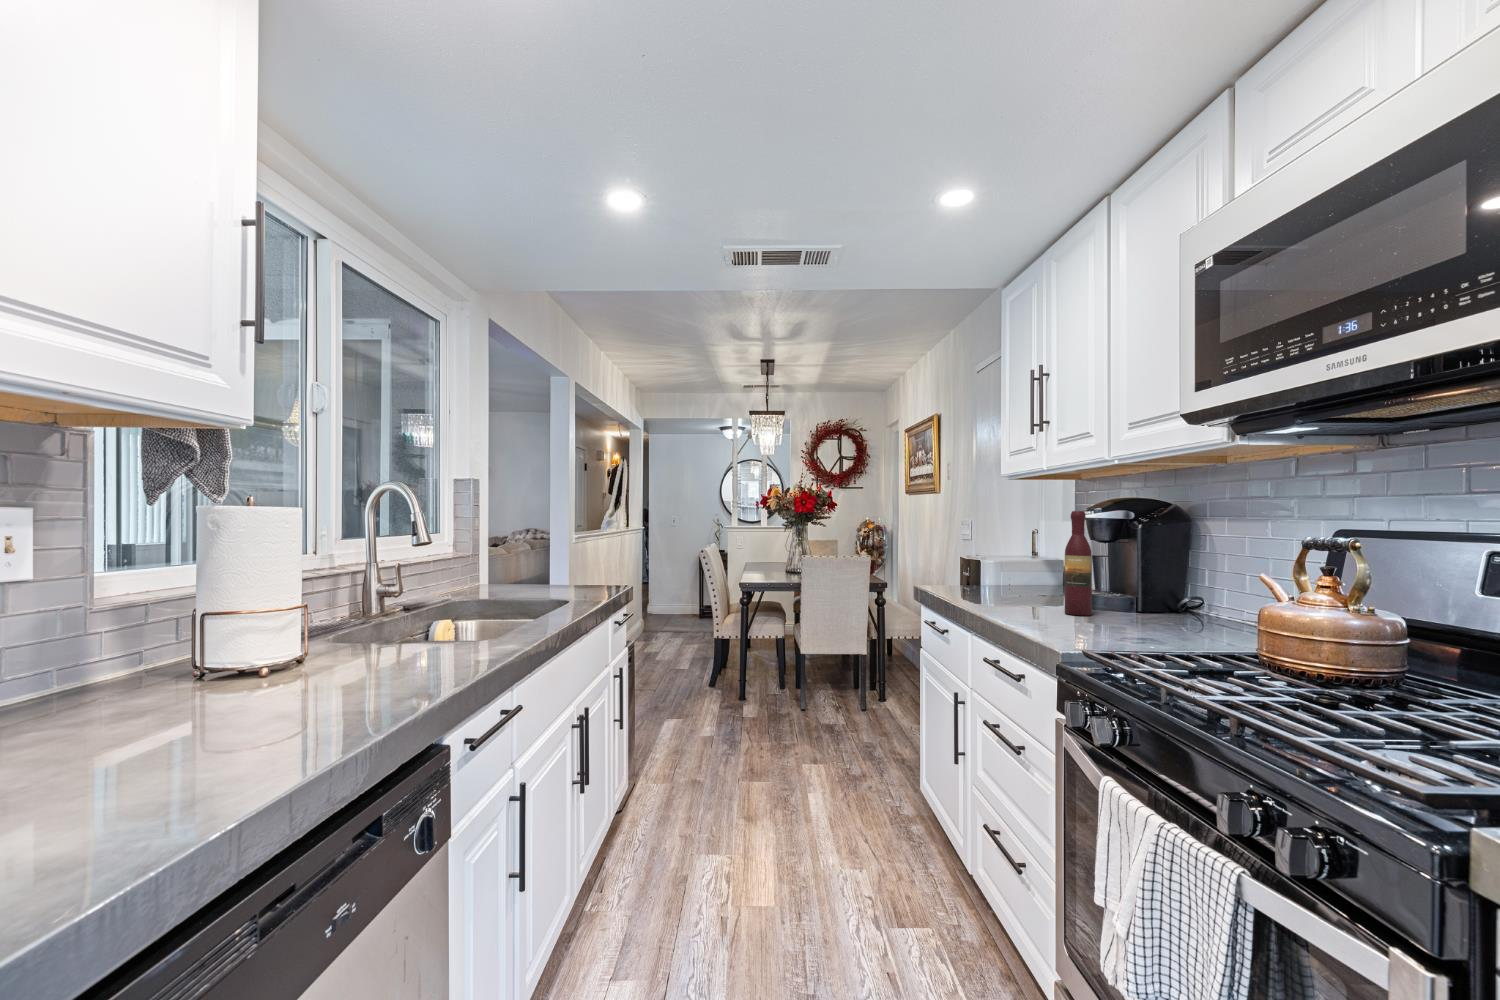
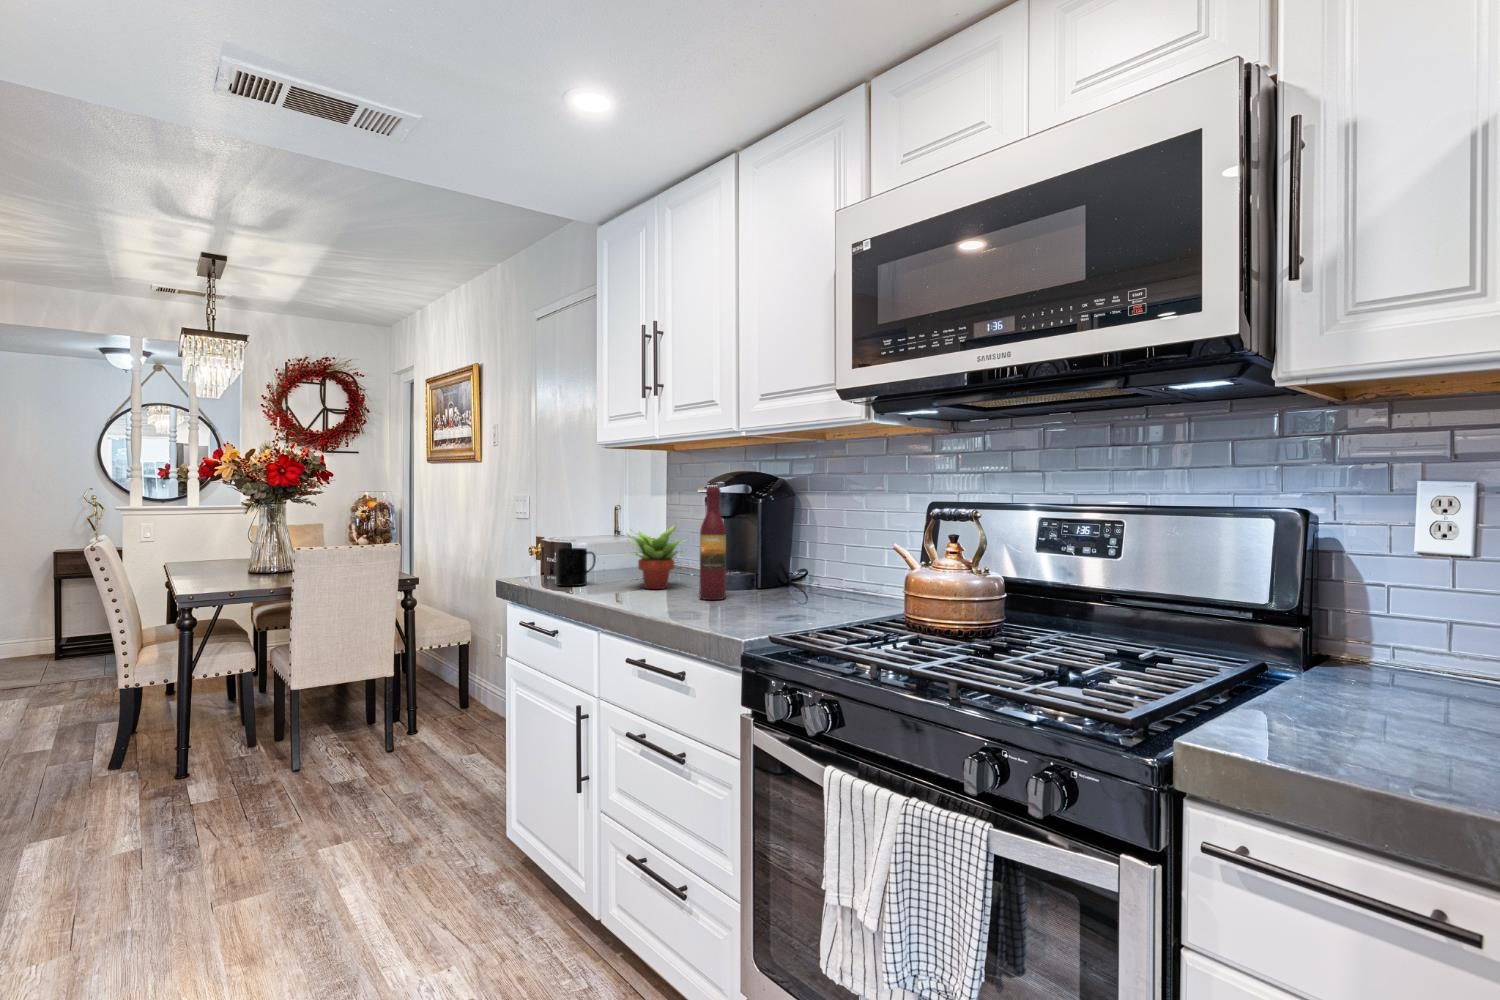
succulent plant: none [1004,545,1068,602] -> present [628,525,683,589]
mug: none [954,562,986,594] -> present [557,548,596,586]

